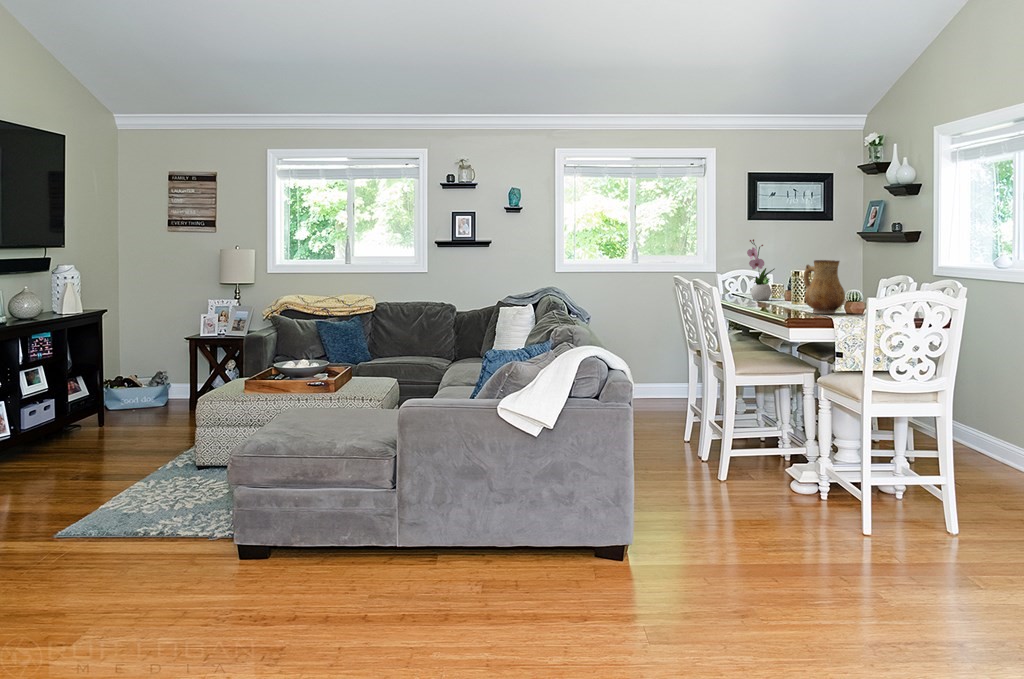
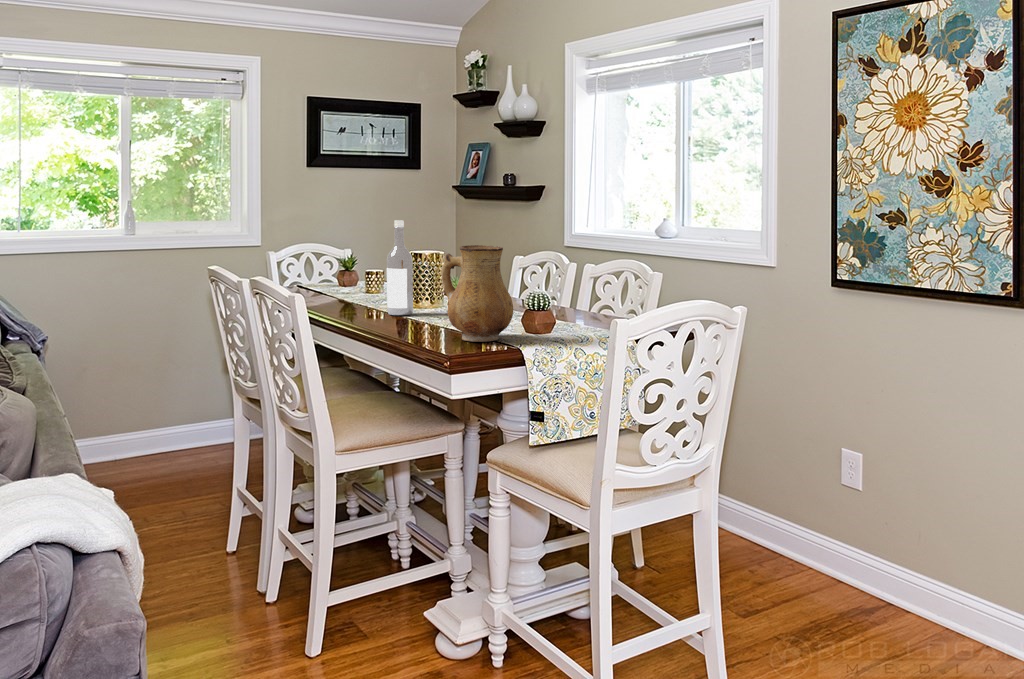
flower arrangement: present [747,239,774,300] -> none [325,202,372,302]
wine bottle: none [779,249,795,305] -> present [387,220,413,315]

